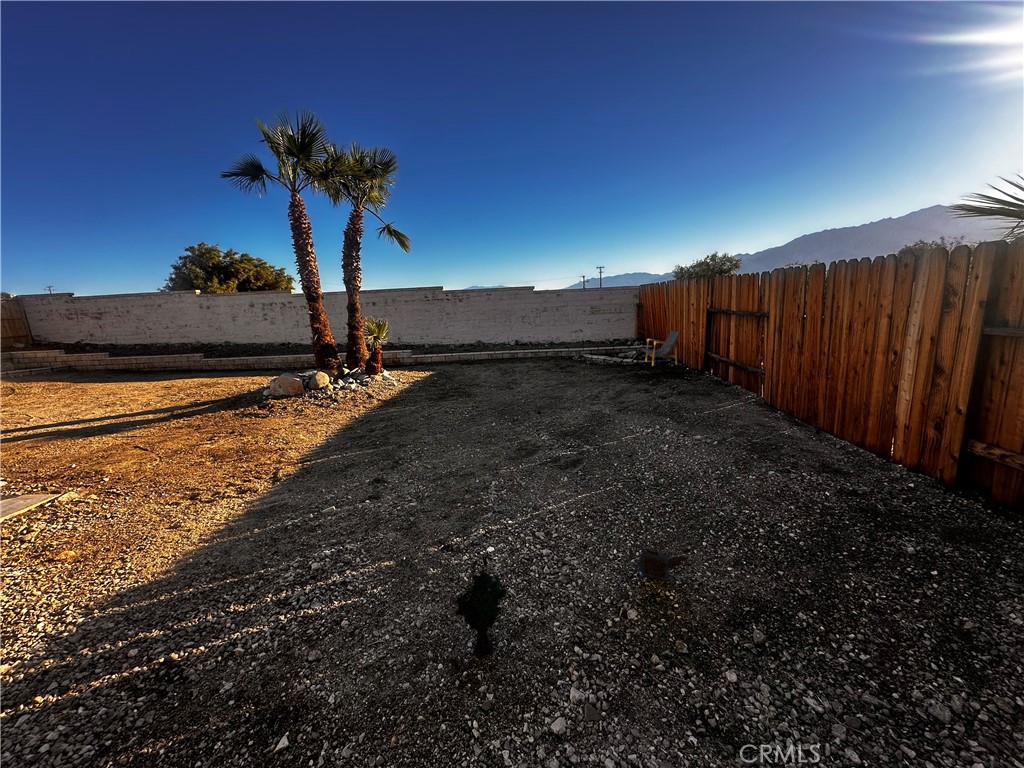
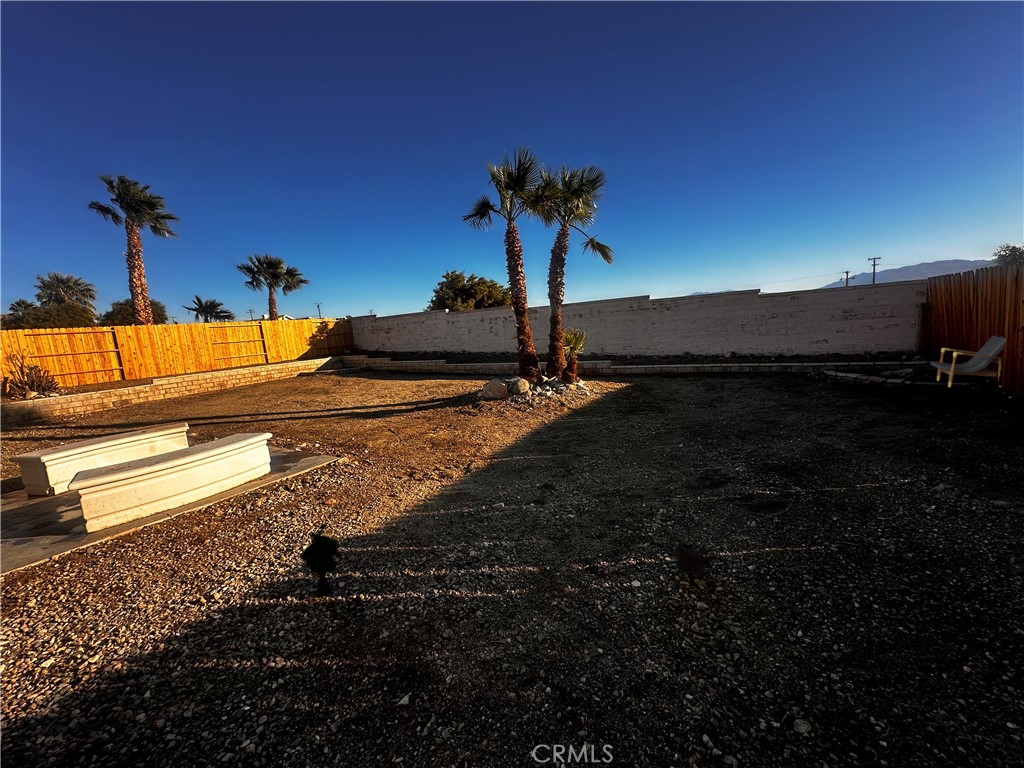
watering can: present [629,544,687,581] -> present [669,536,717,577]
decorative plant: present [452,558,507,658] -> present [298,524,342,596]

